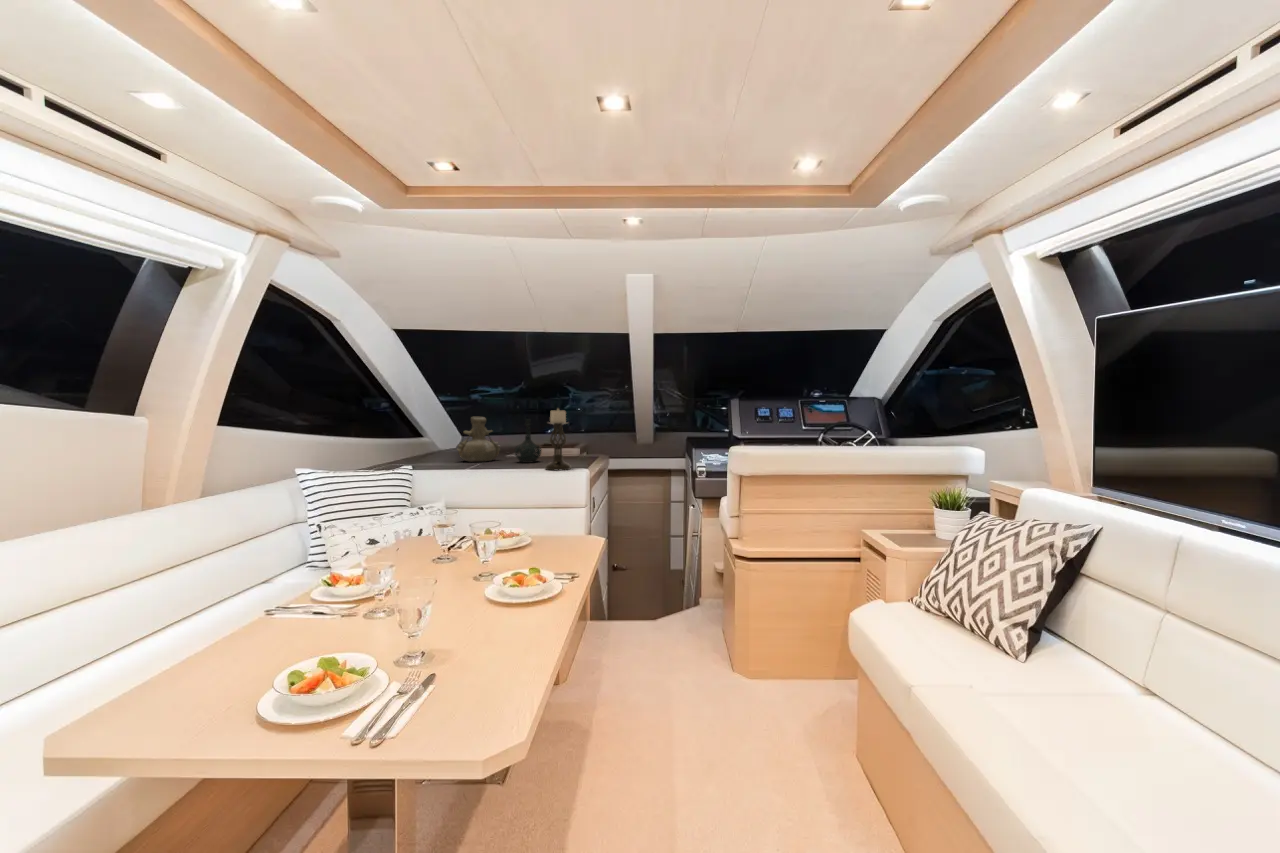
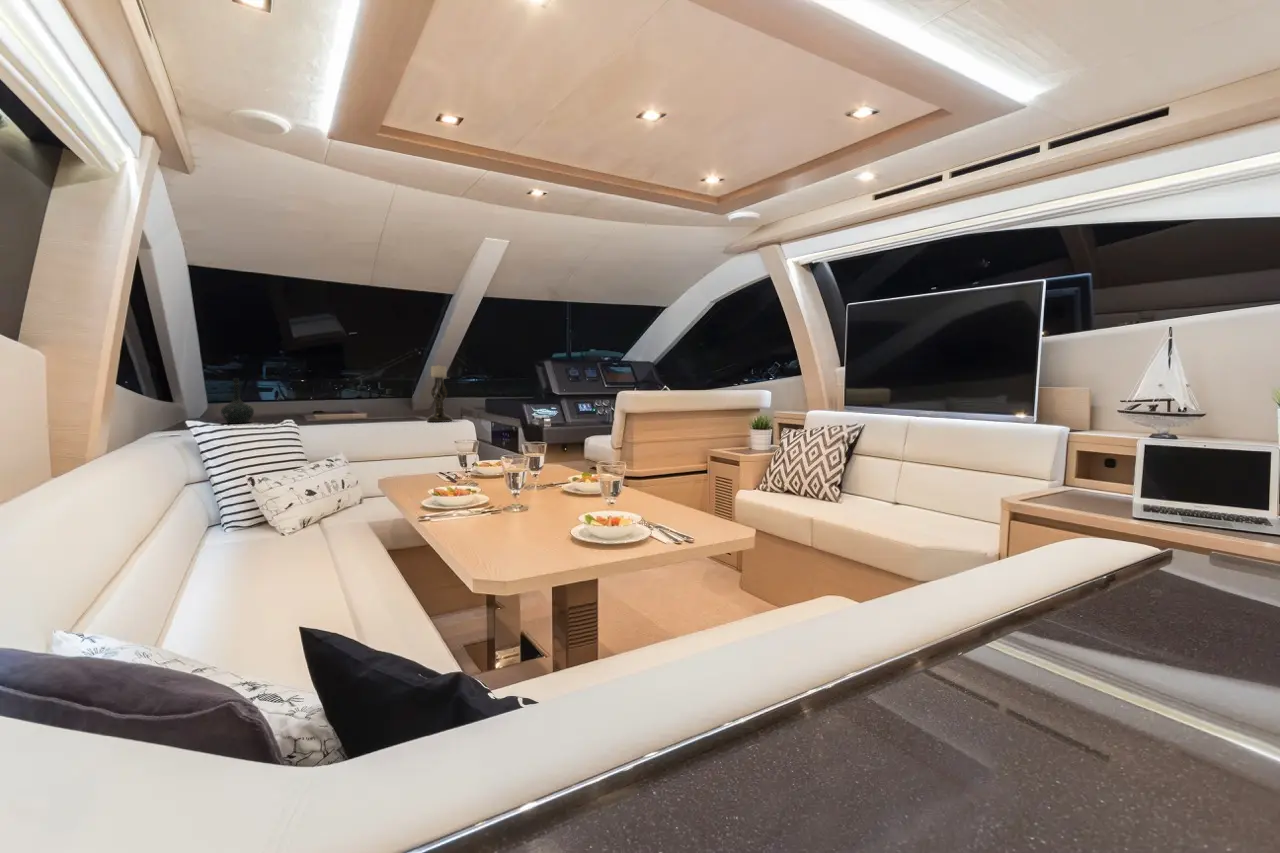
vase: present [457,417,500,462] -> none [295,374,342,421]
bottle: present [515,419,541,463] -> present [221,378,254,423]

